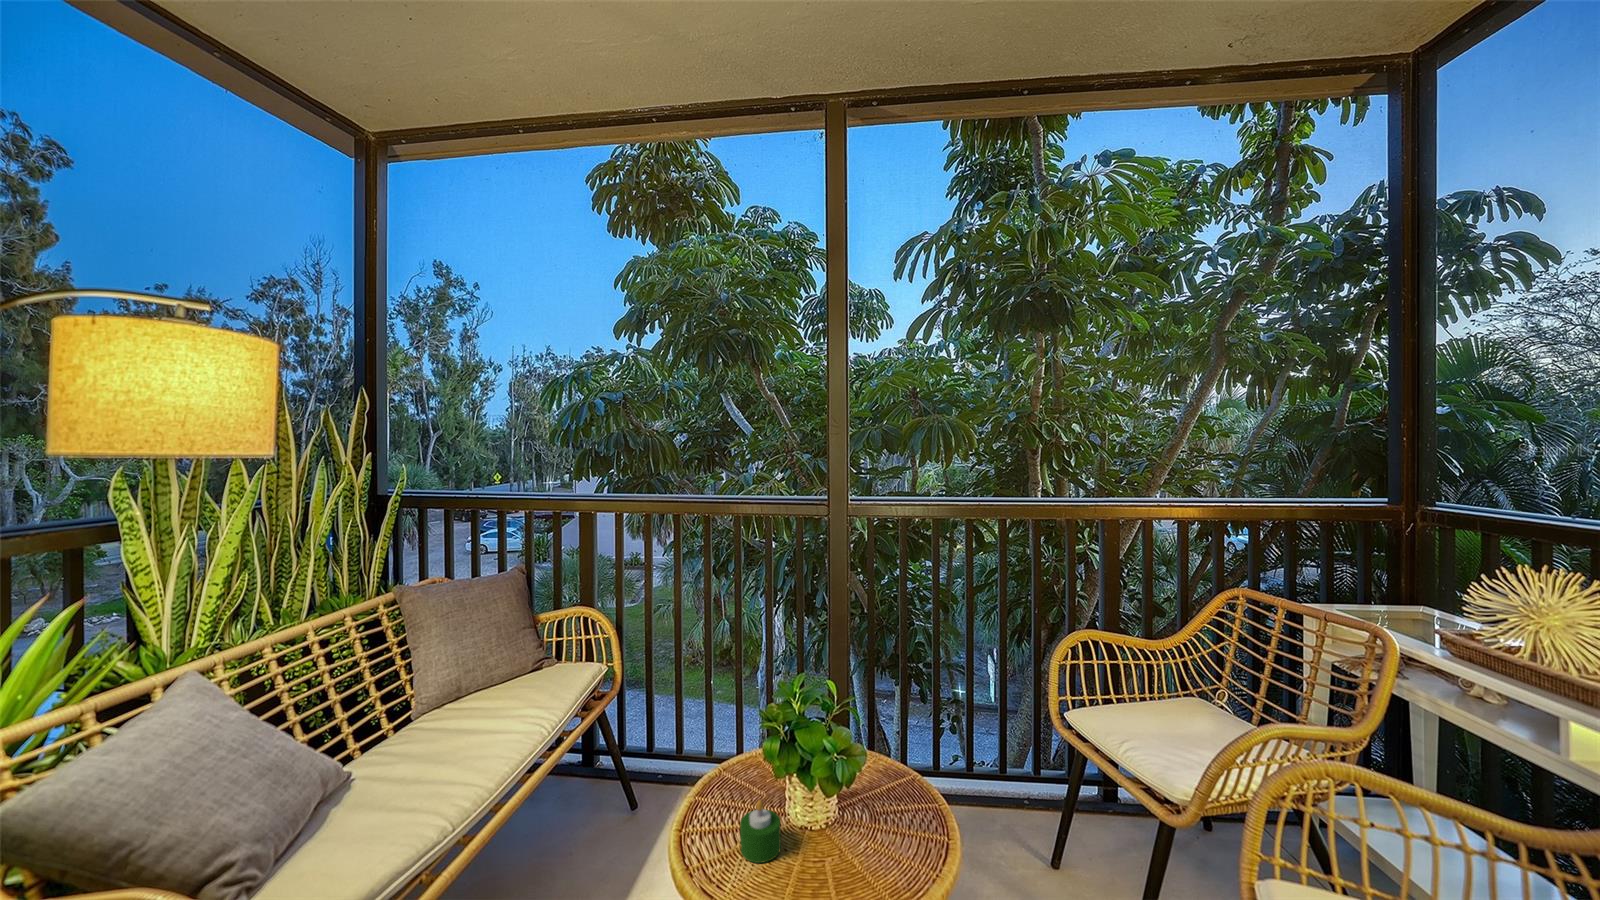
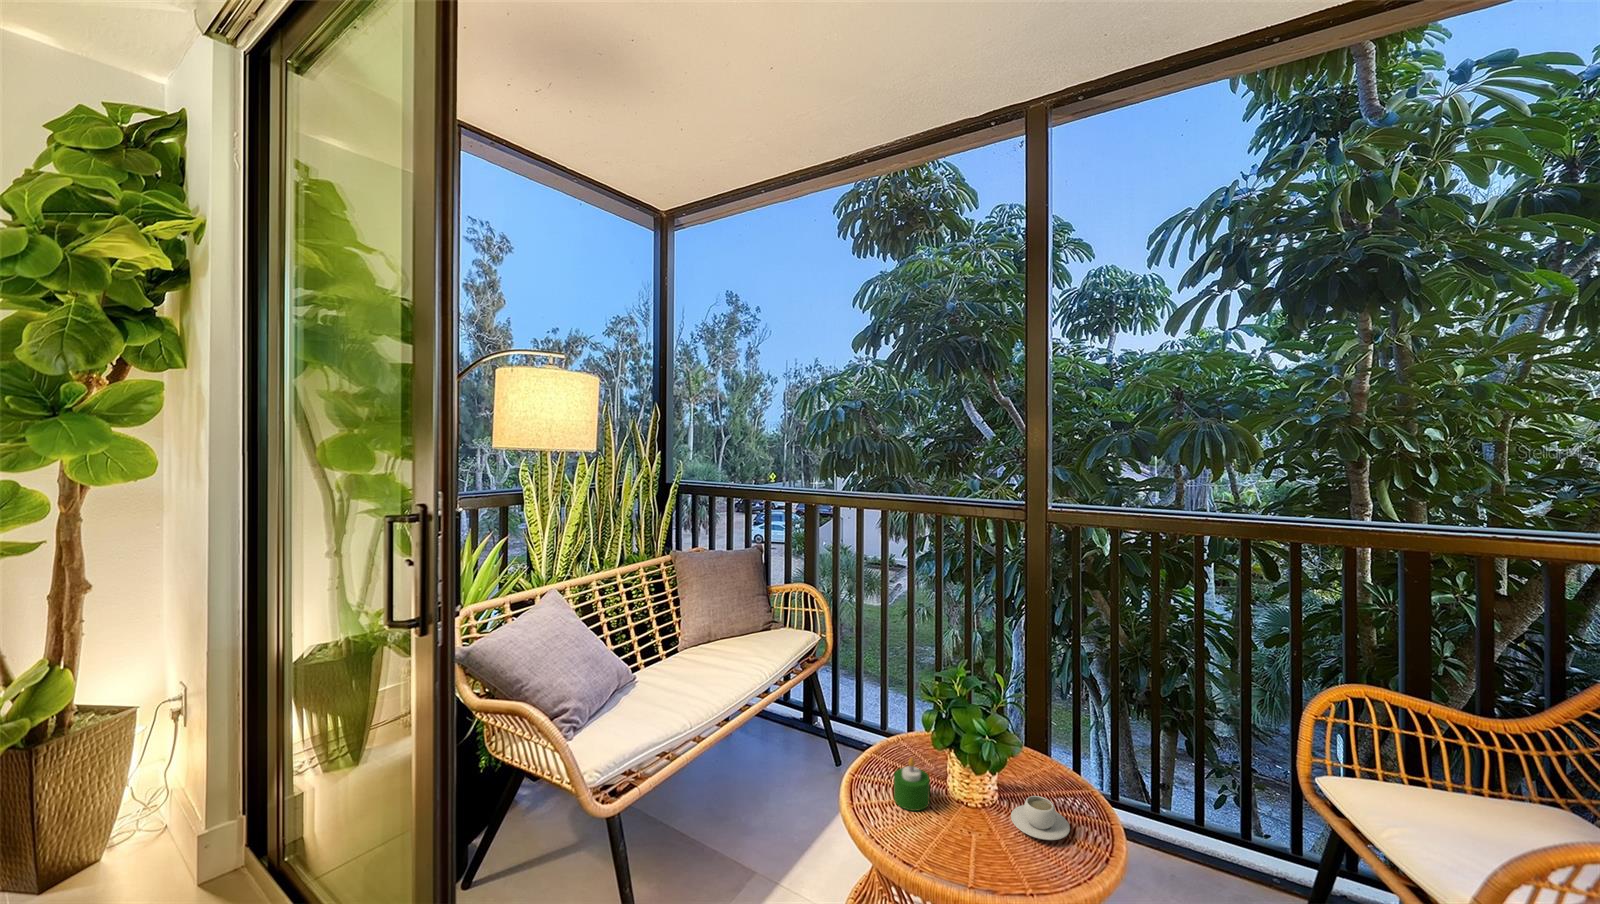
teacup: none [865,806,922,854] -> present [1011,796,1070,840]

